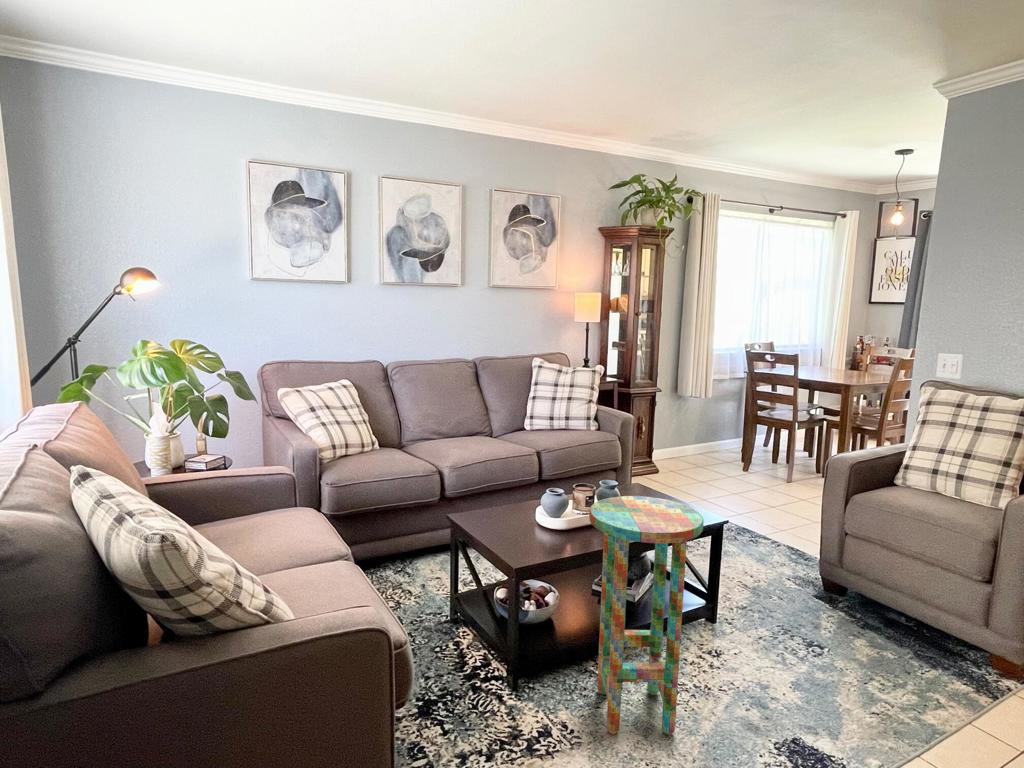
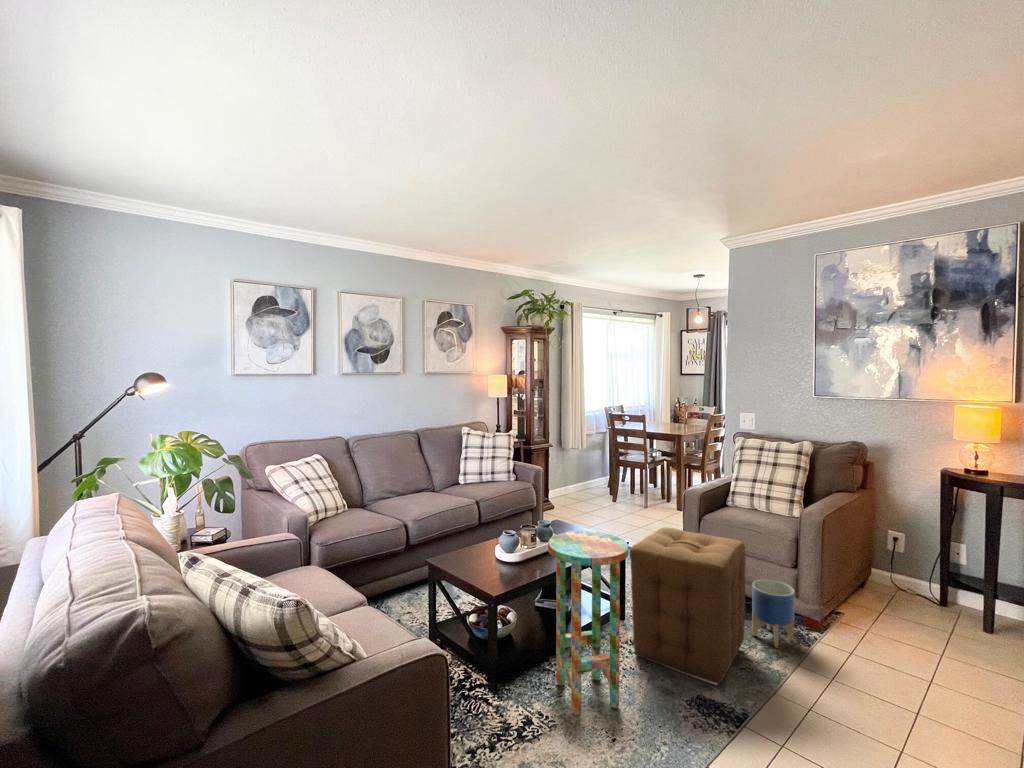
ottoman: none [716,505,900,729] -> present [630,527,746,685]
planter: none [903,594,978,692] -> present [752,580,794,648]

